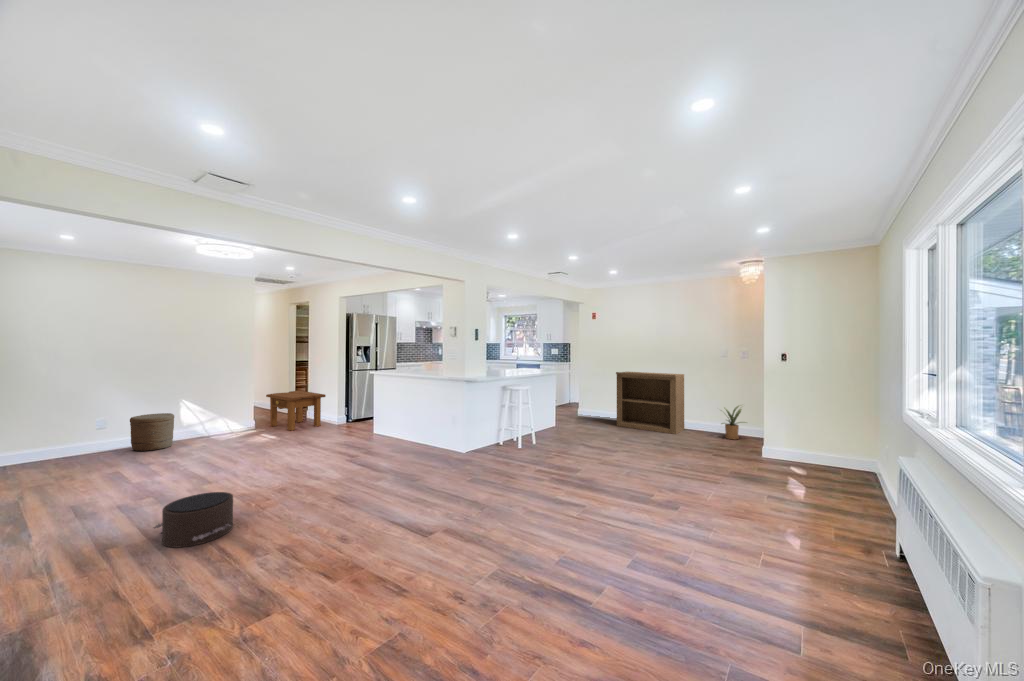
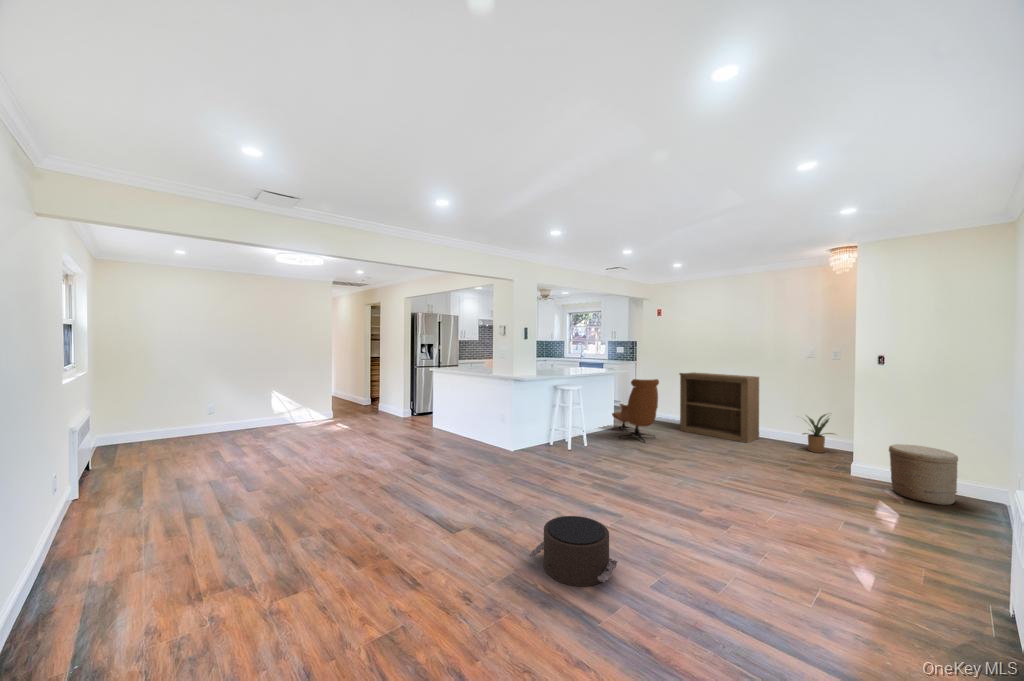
lounge chair: none [555,378,601,438] -> present [612,379,659,442]
side table: present [266,391,326,430] -> none [342,384,392,421]
woven basket: present [130,413,174,451] -> present [889,444,958,505]
pouf: present [153,492,233,548] -> present [530,516,618,586]

